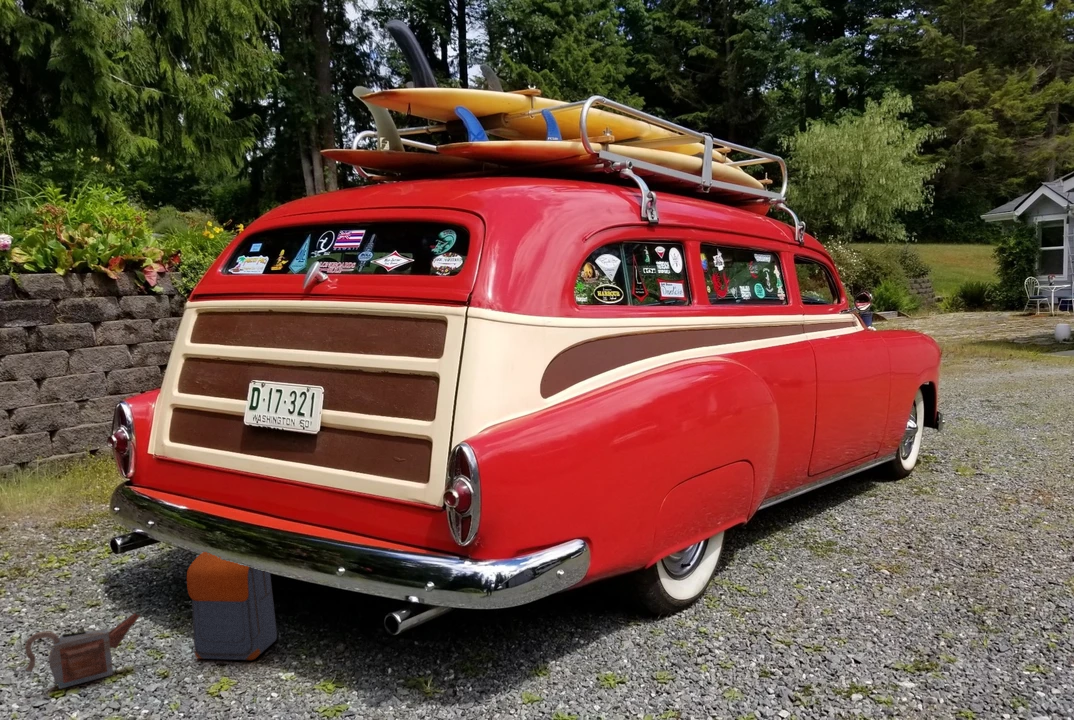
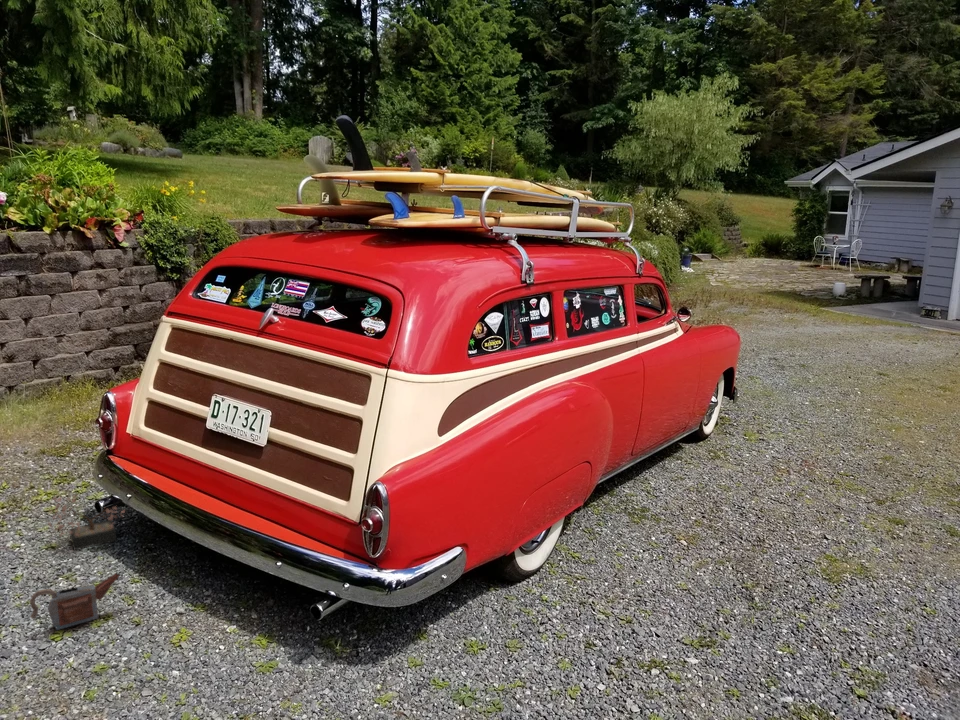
decorative plant: none [55,541,152,615] -> present [49,495,124,550]
backpack: present [187,552,277,660] -> none [157,525,225,612]

